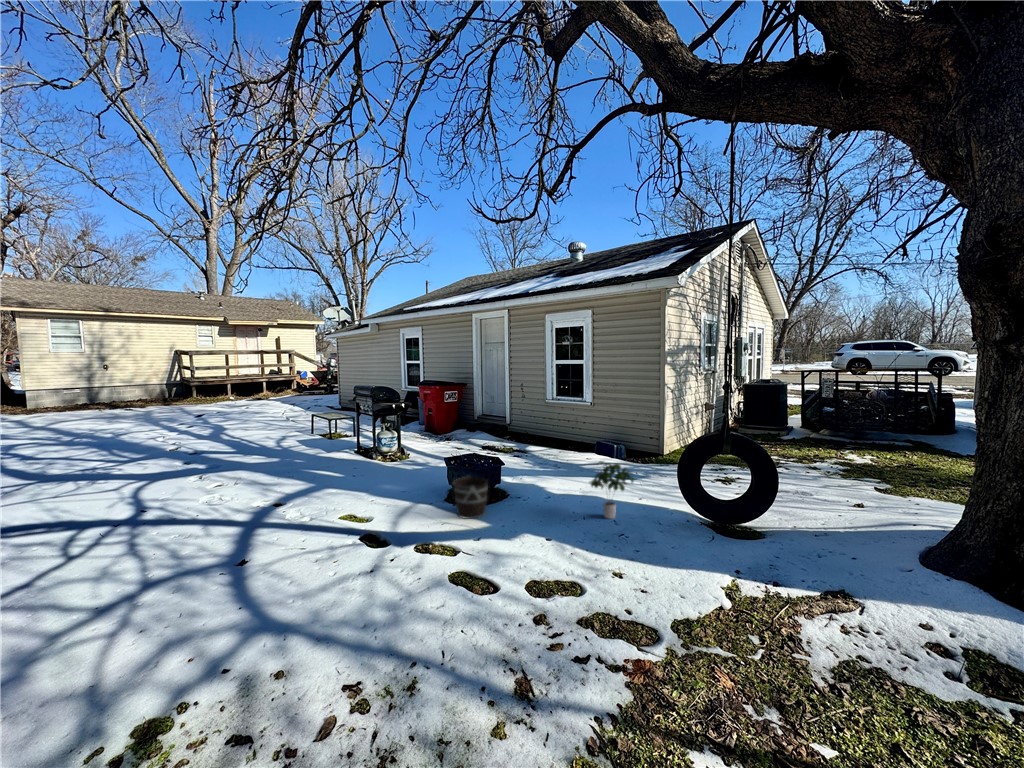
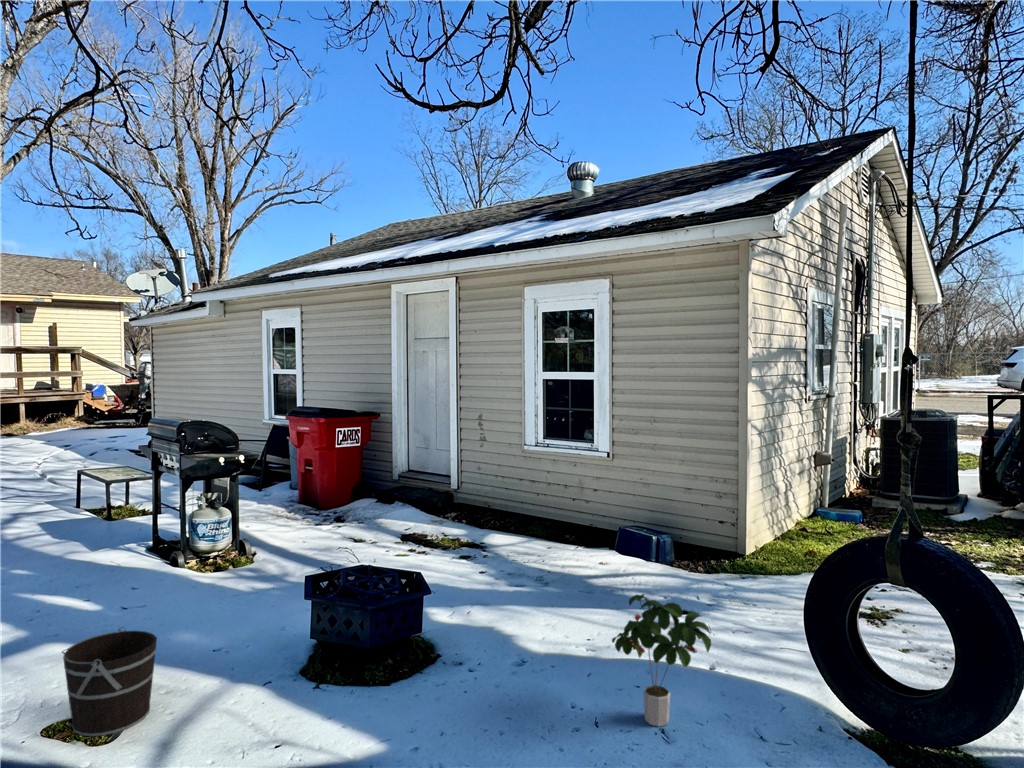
bucket: present [453,477,488,519] -> present [62,627,157,736]

